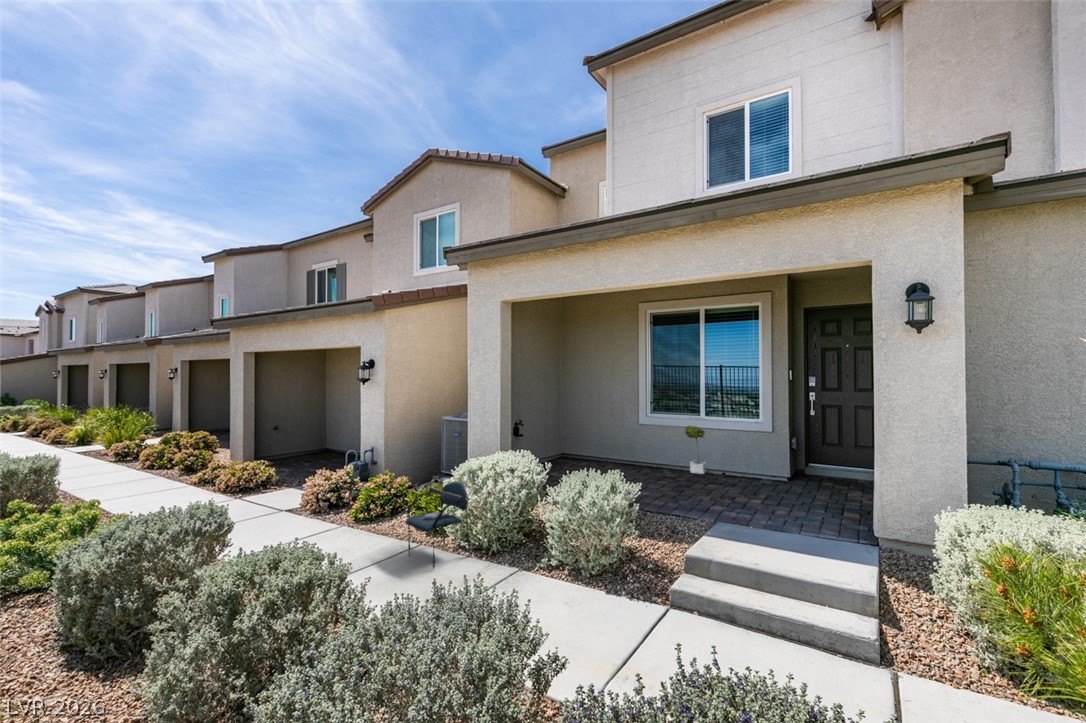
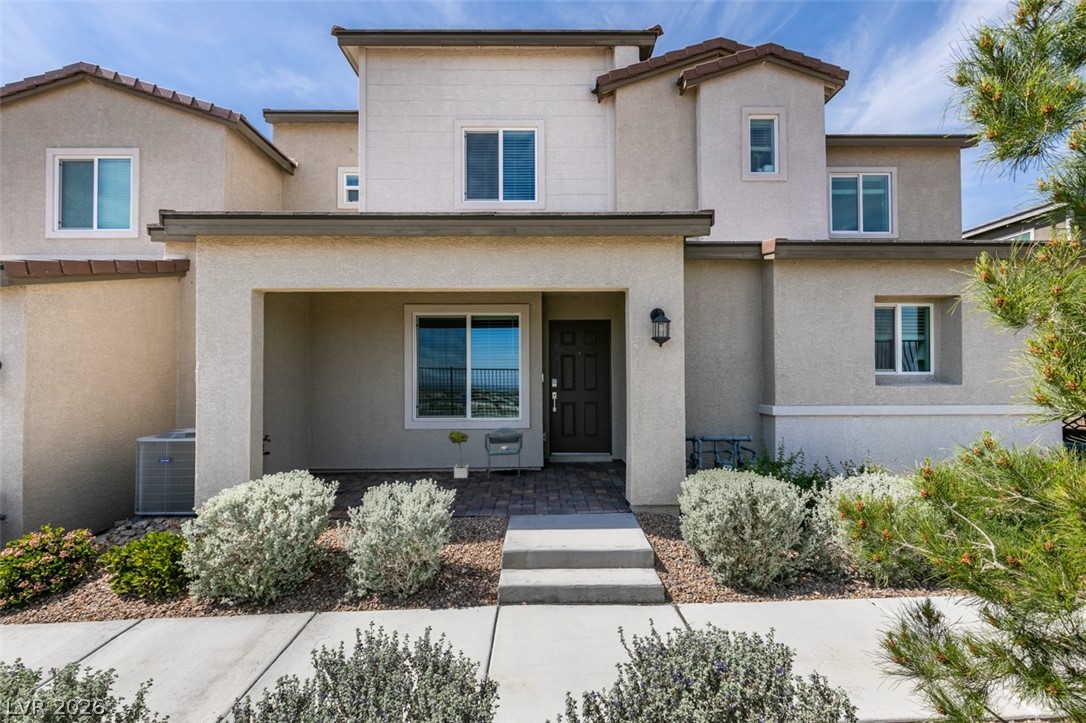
chair: present [405,482,470,568] -> present [485,427,523,477]

